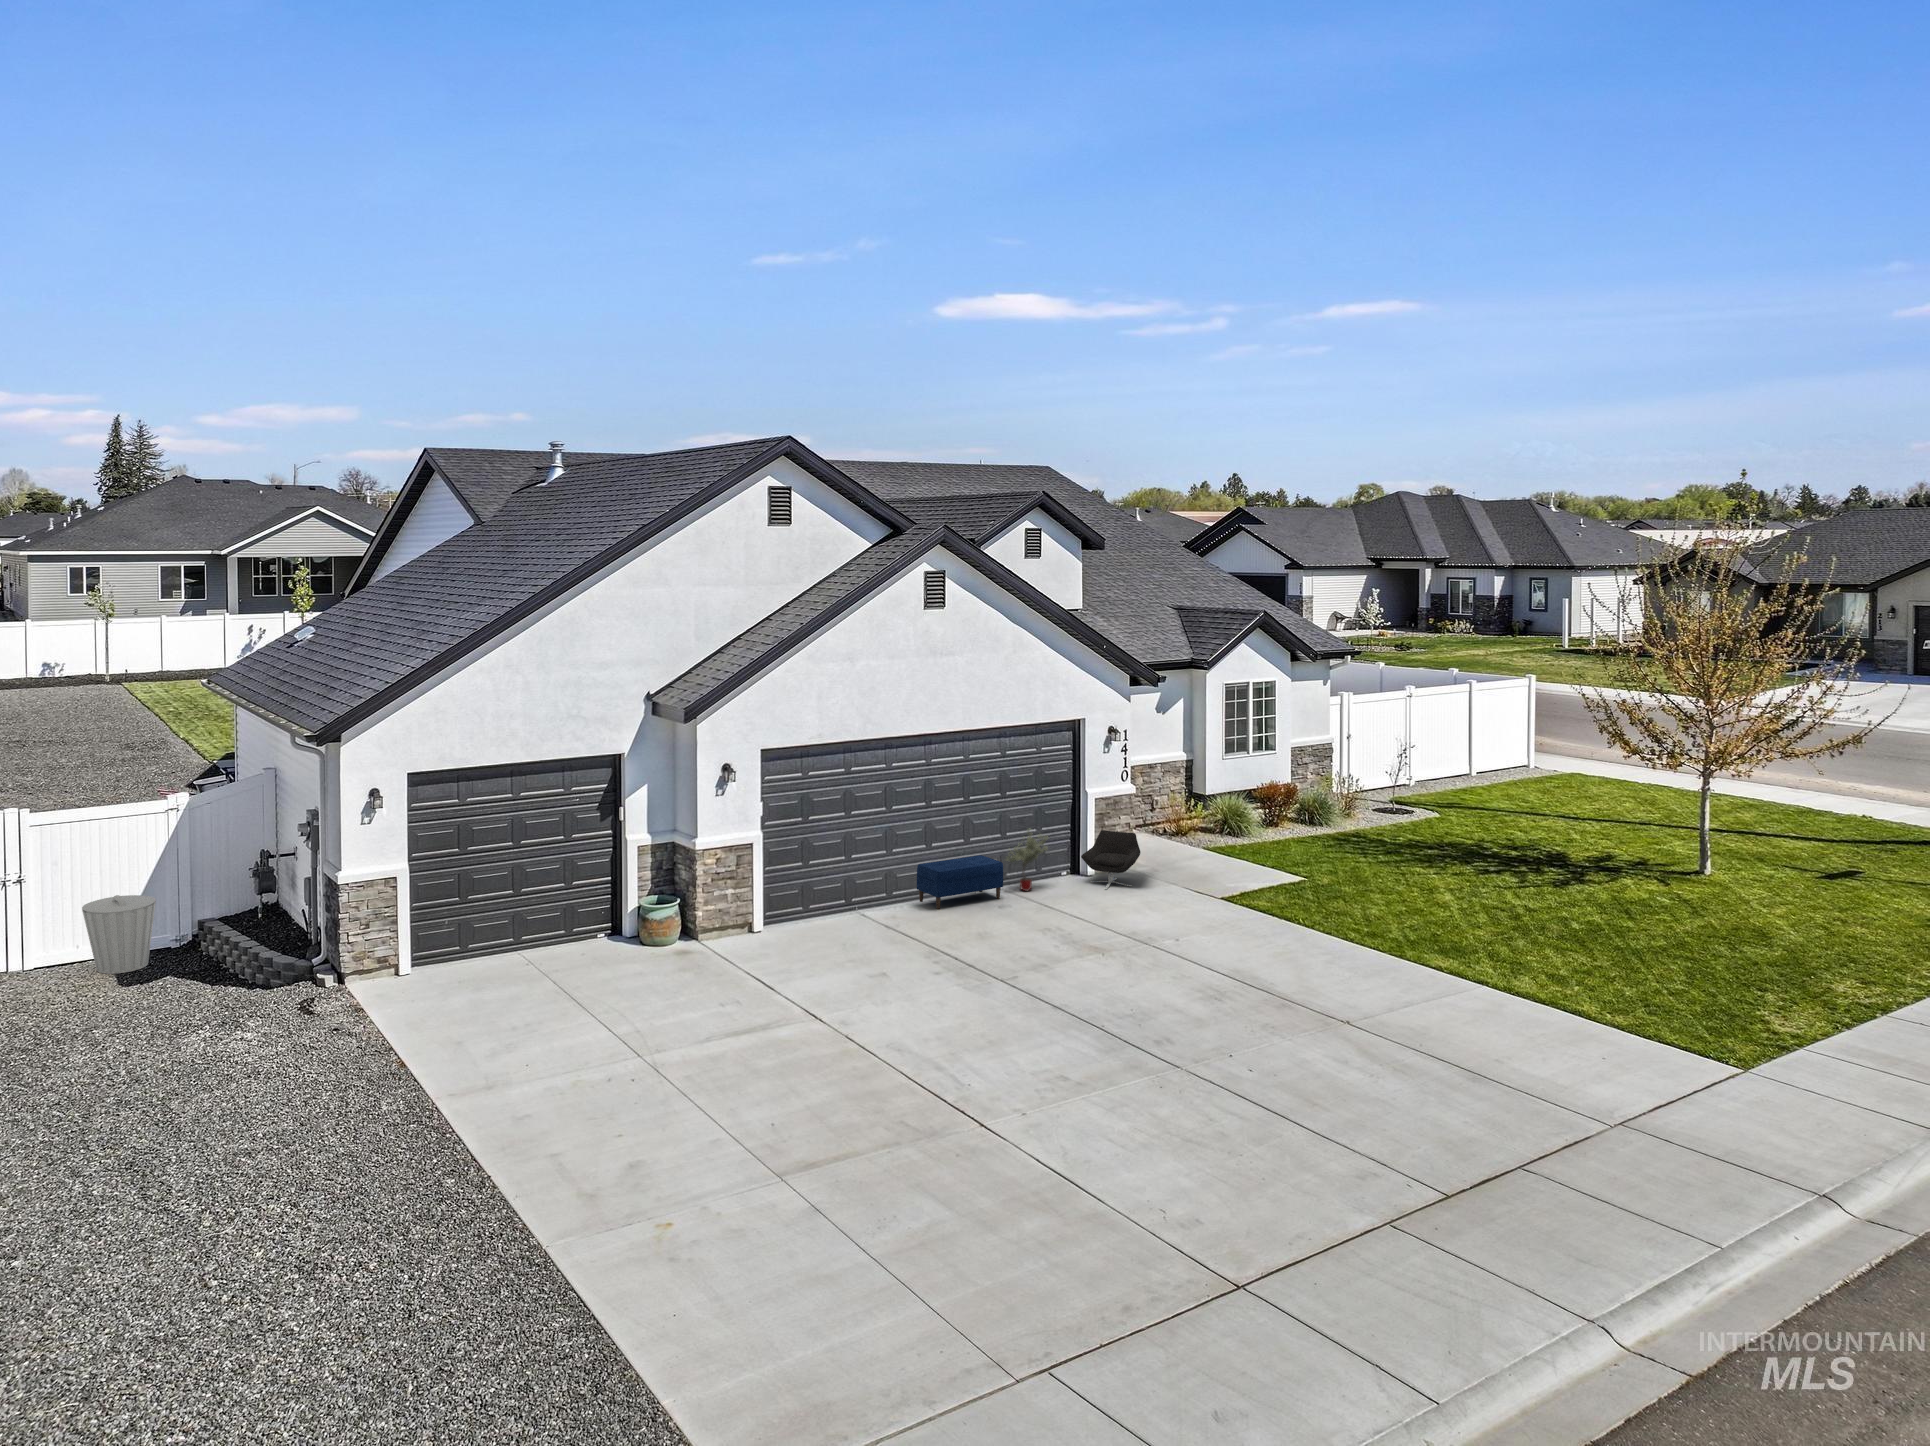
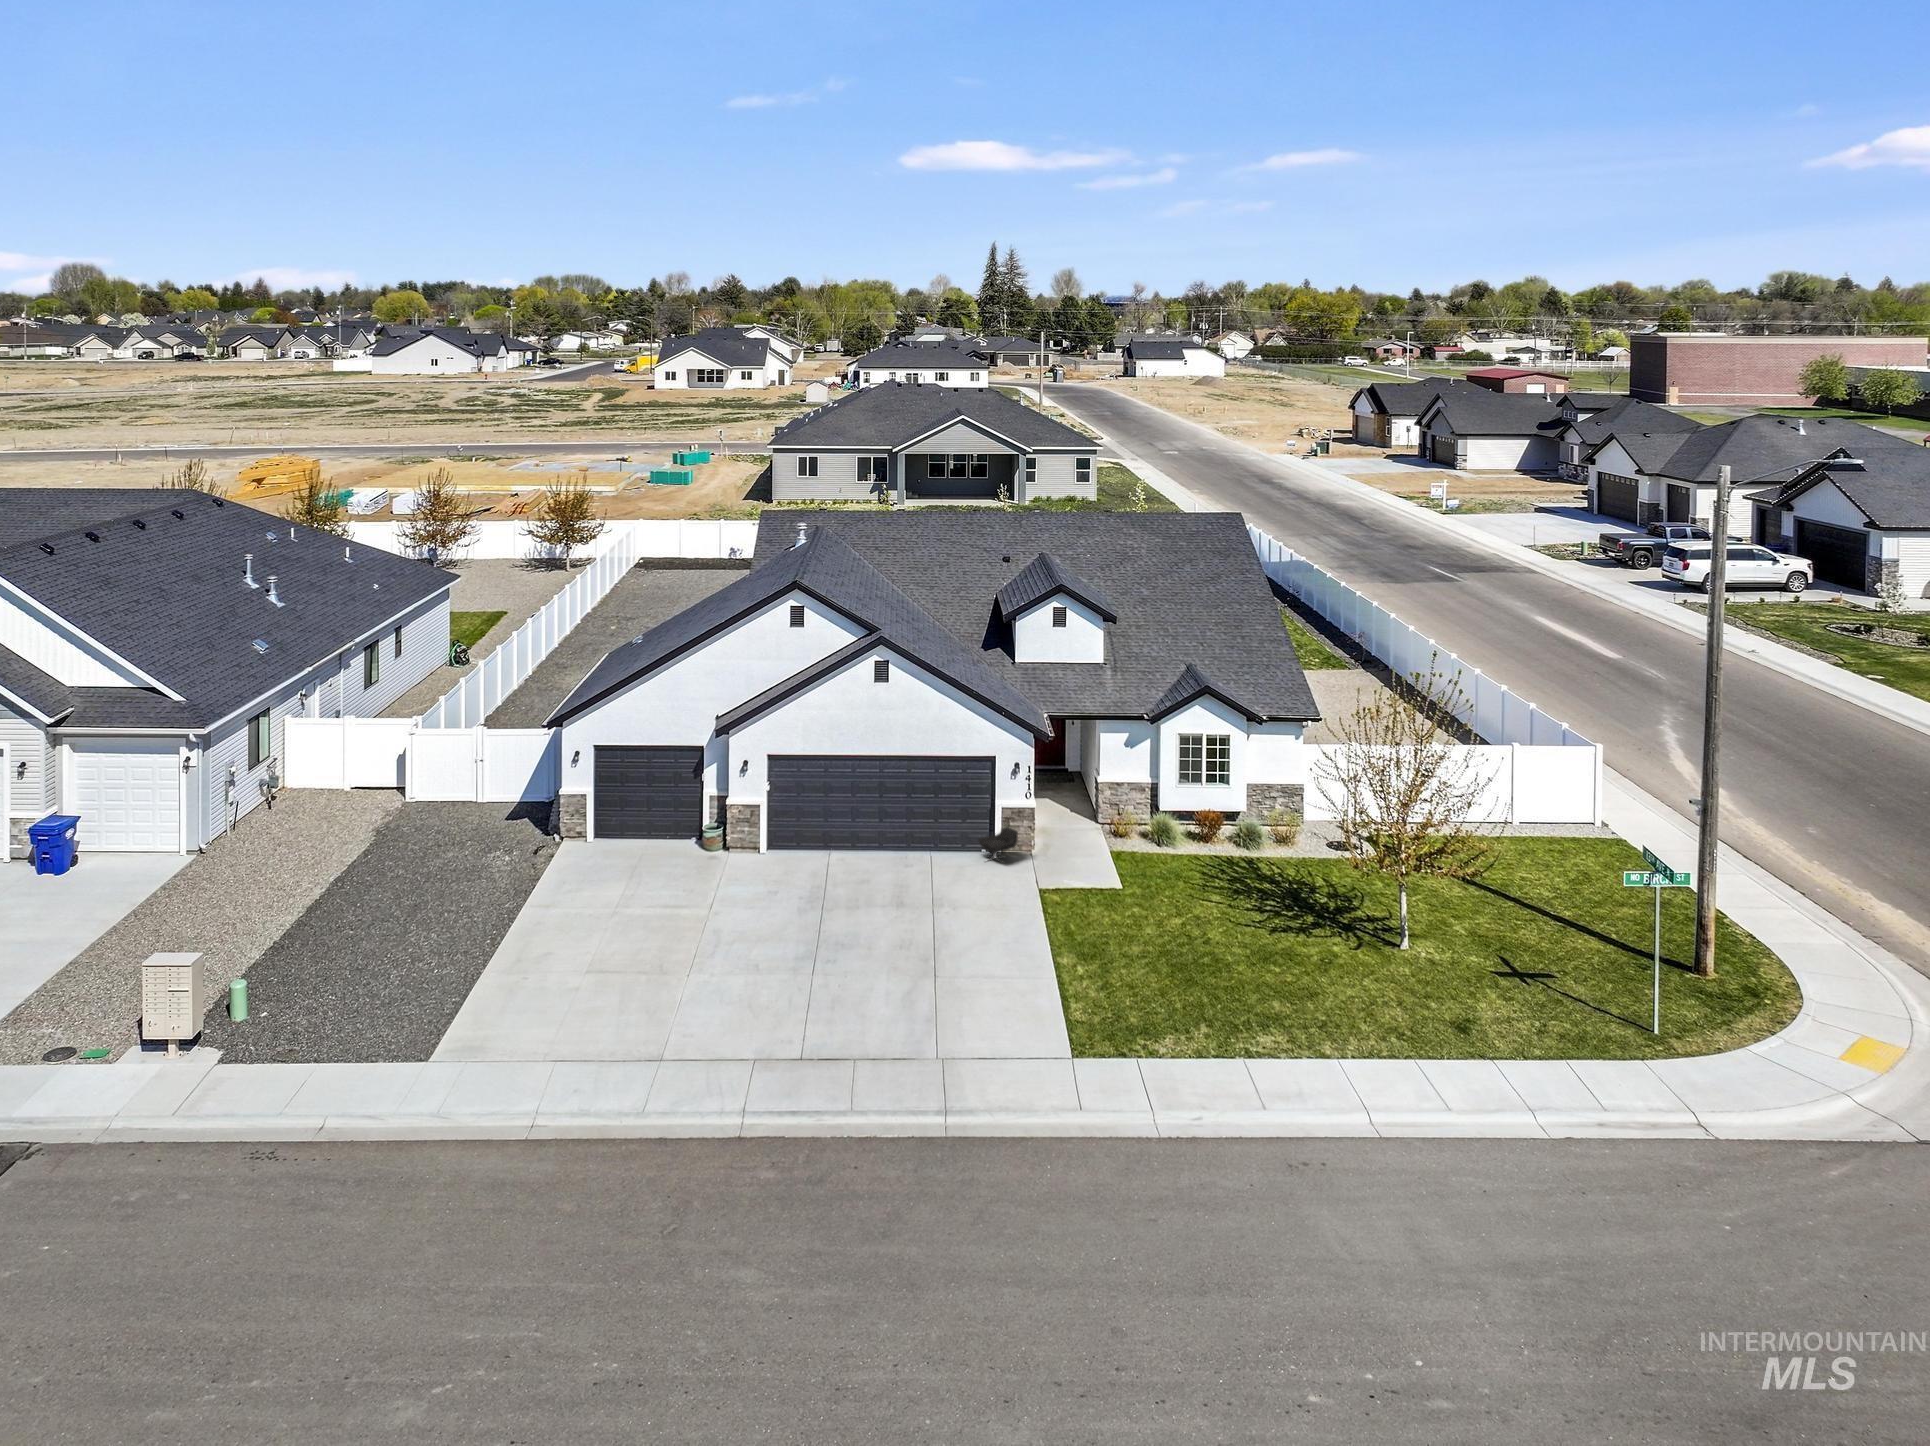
potted tree: present [1006,830,1048,891] -> none [924,817,955,854]
bench: present [917,855,1003,909] -> none [869,828,917,856]
trash can: present [82,895,156,974] -> none [472,781,502,817]

